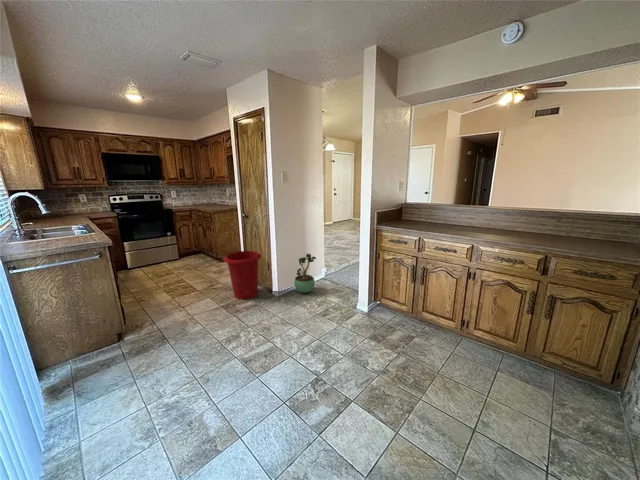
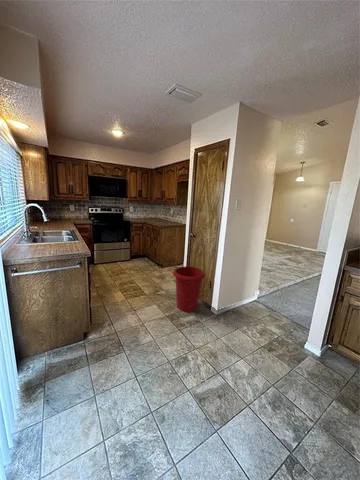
potted plant: present [294,253,316,293] -> none [233,278,257,315]

